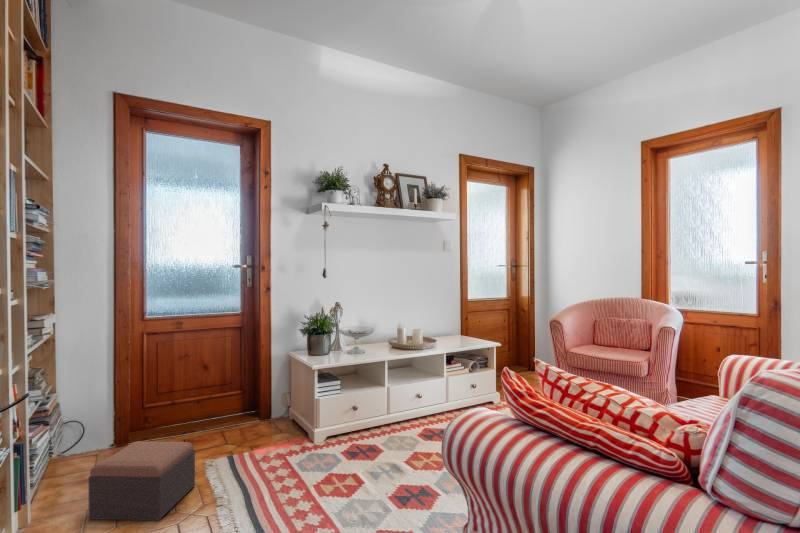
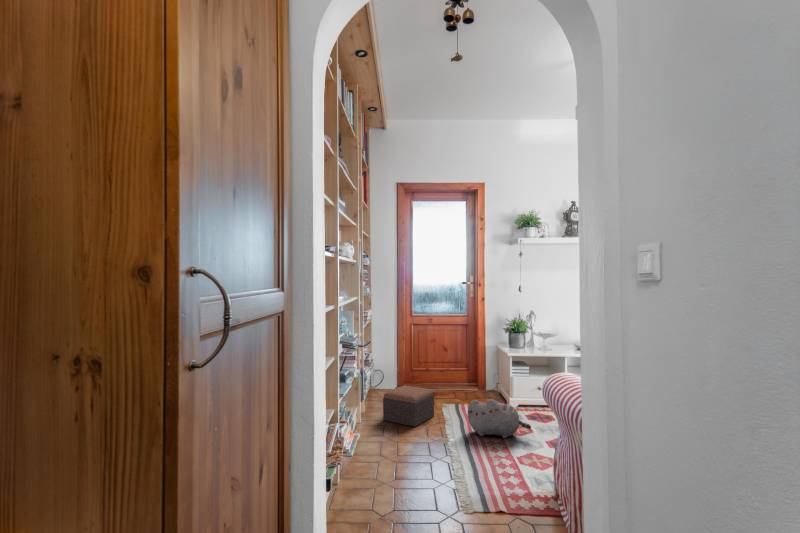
plush toy: none [261,446,366,512] -> present [468,399,531,438]

